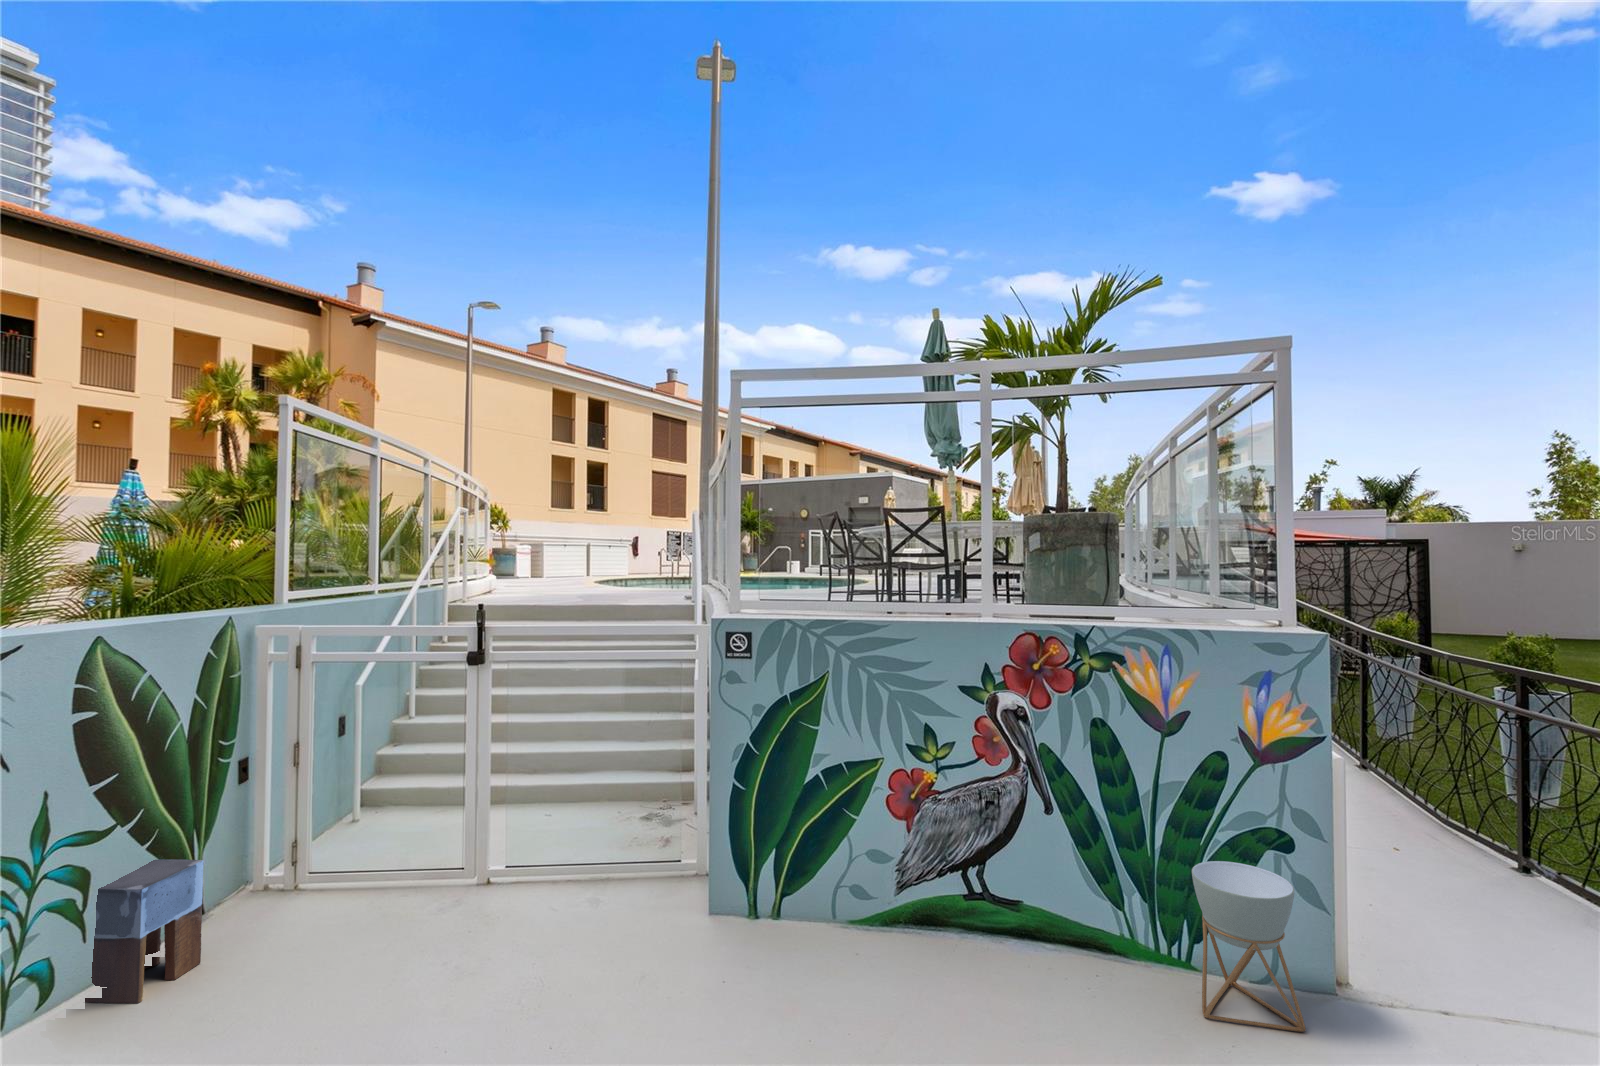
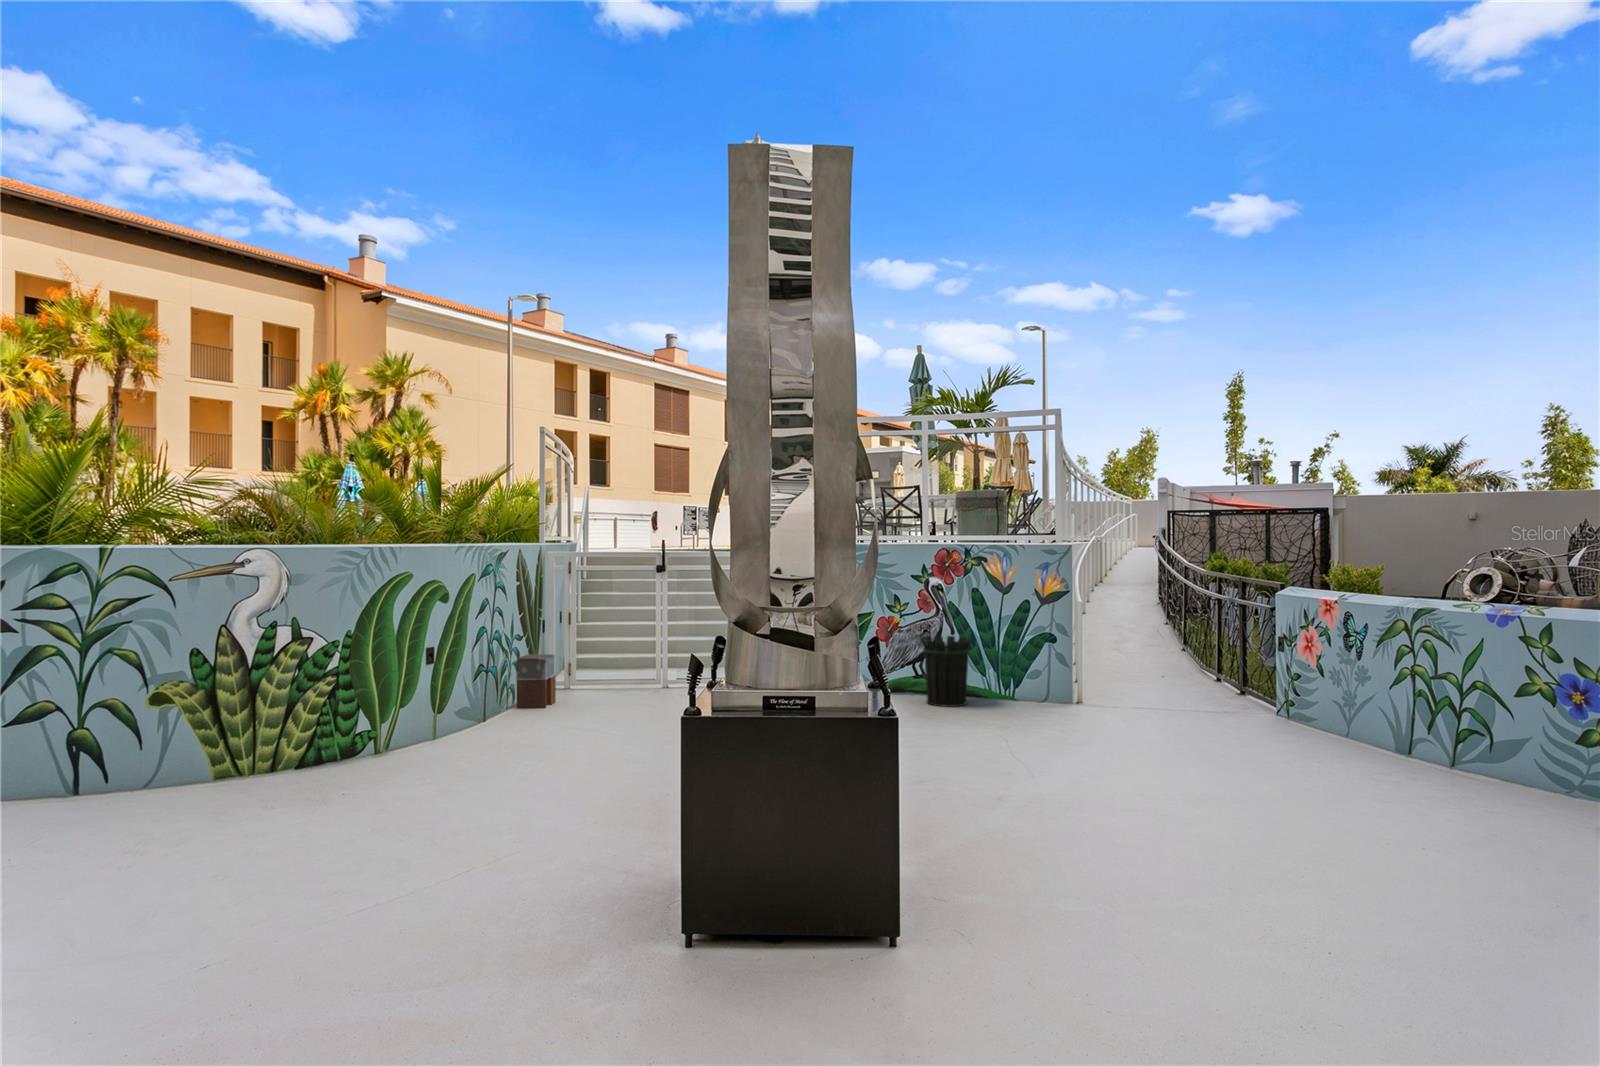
waste bin: none [984,818,1104,1008] -> present [921,636,972,707]
planter: present [1192,861,1306,1032] -> none [1010,649,1050,709]

